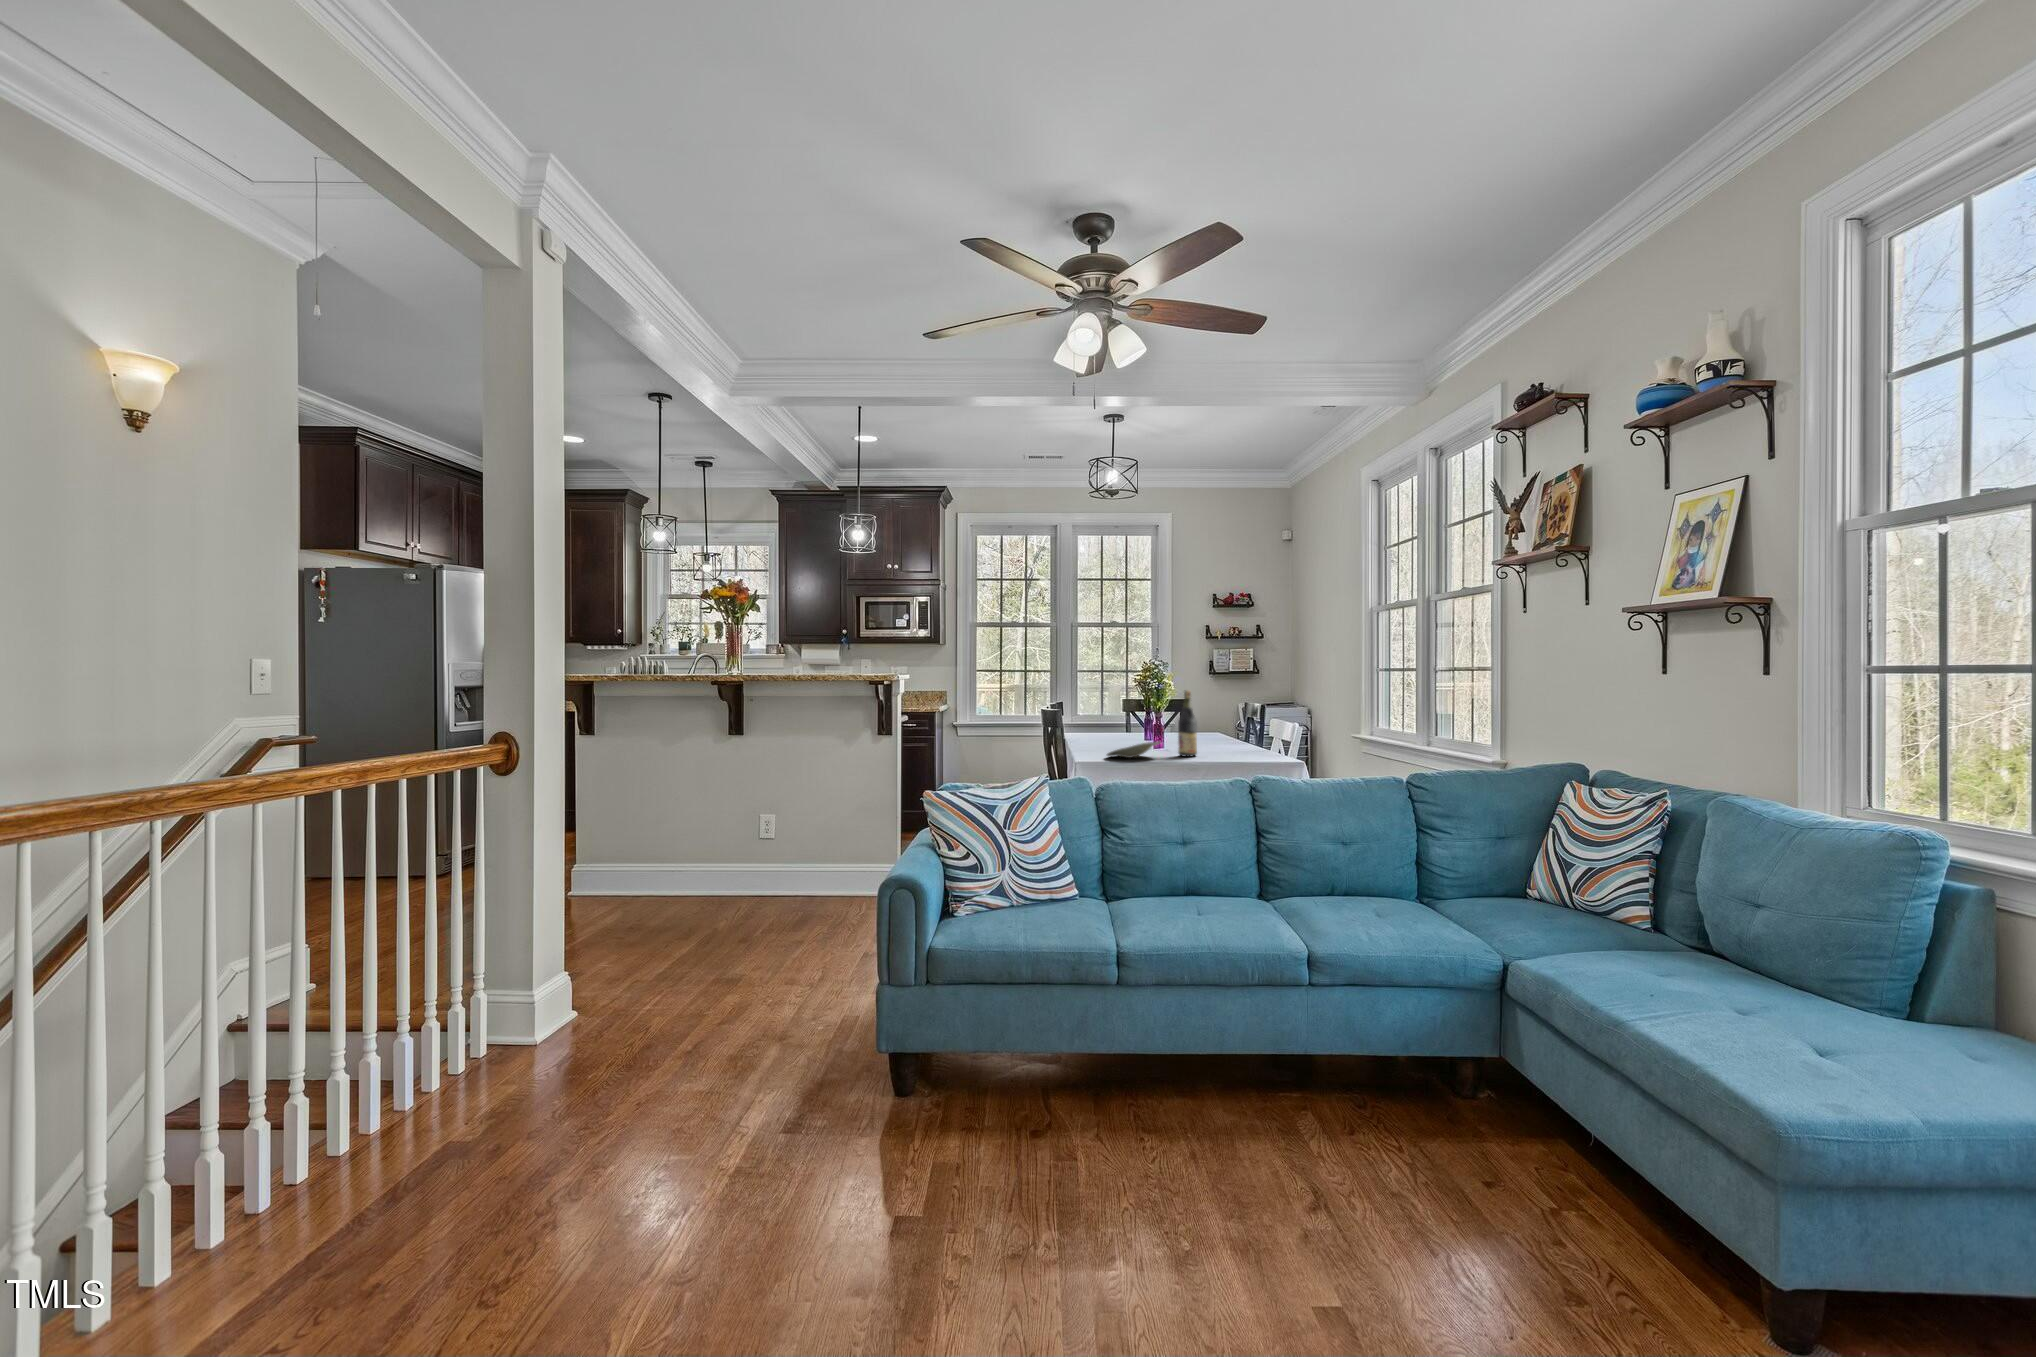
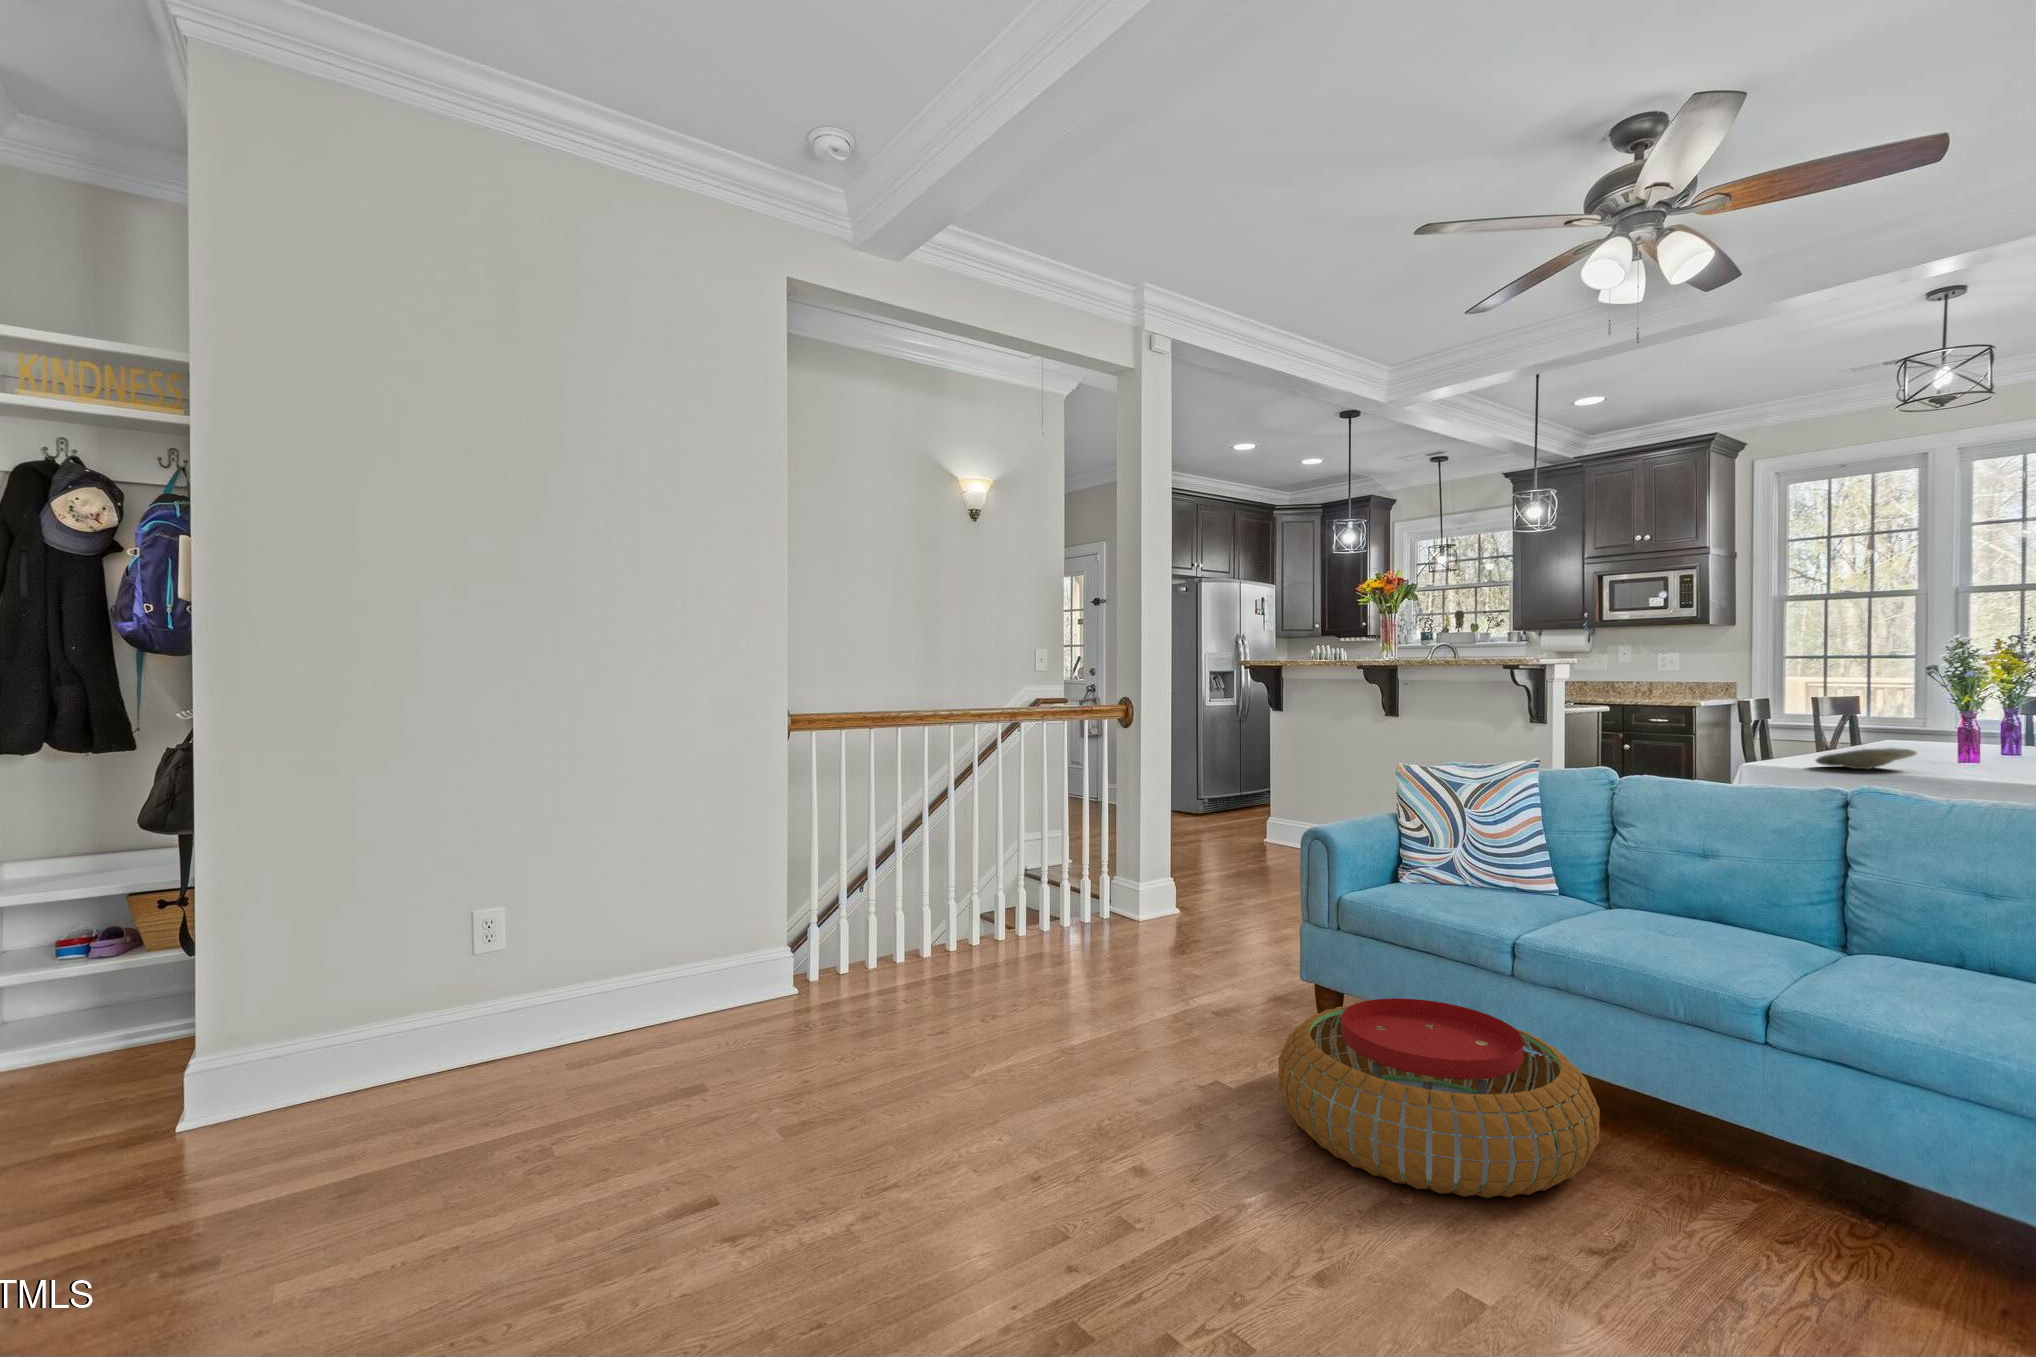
wine bottle: present [1178,690,1197,757] -> none [1958,679,1997,776]
pouf: none [972,1027,1266,1235] -> present [1278,998,1600,1198]

